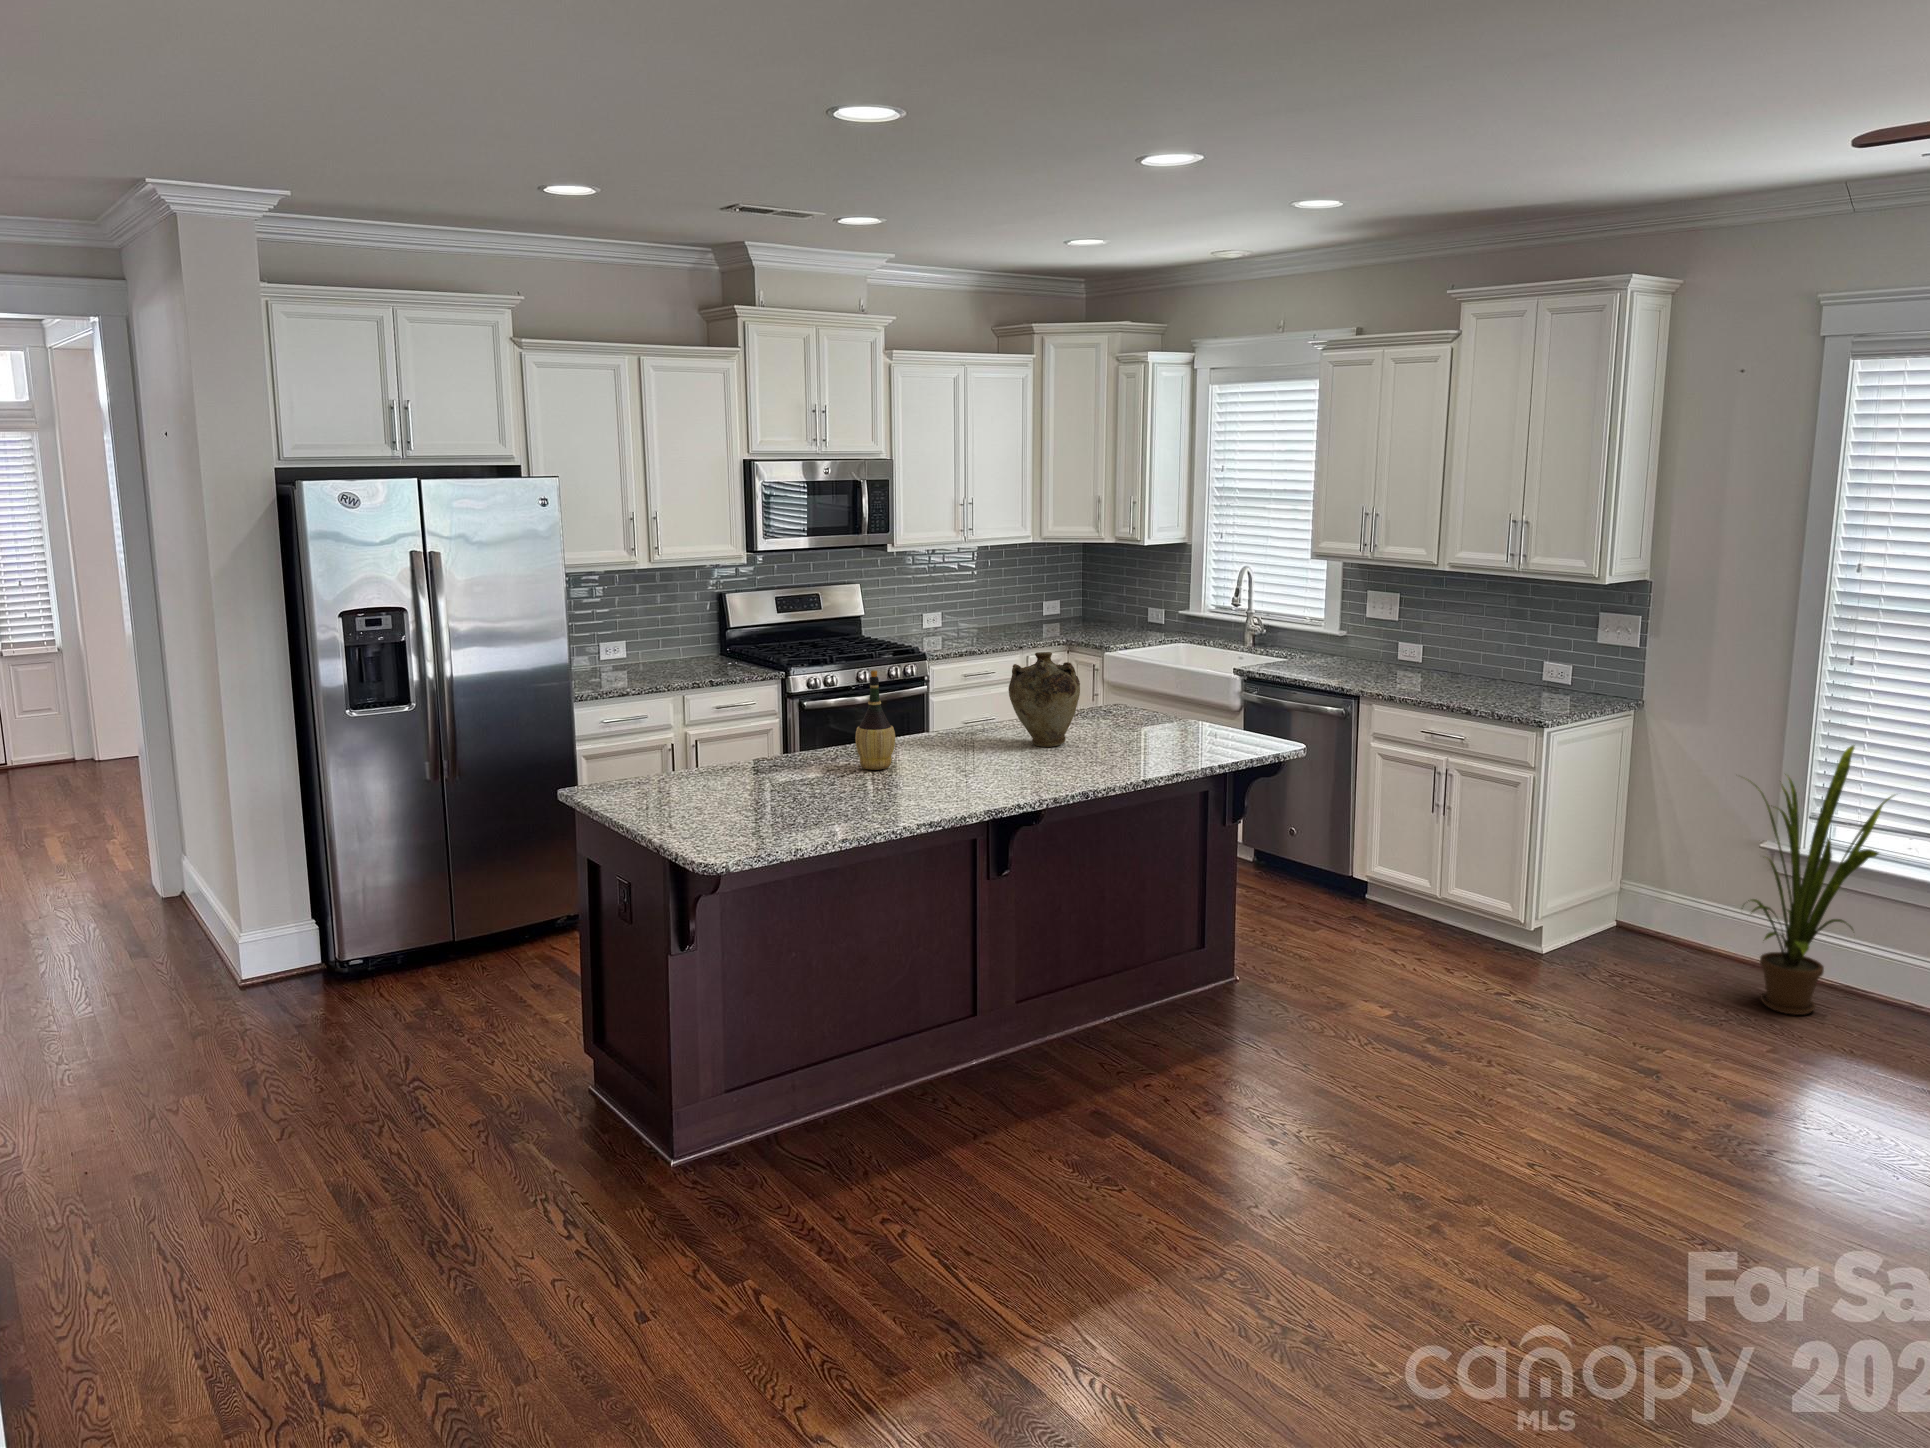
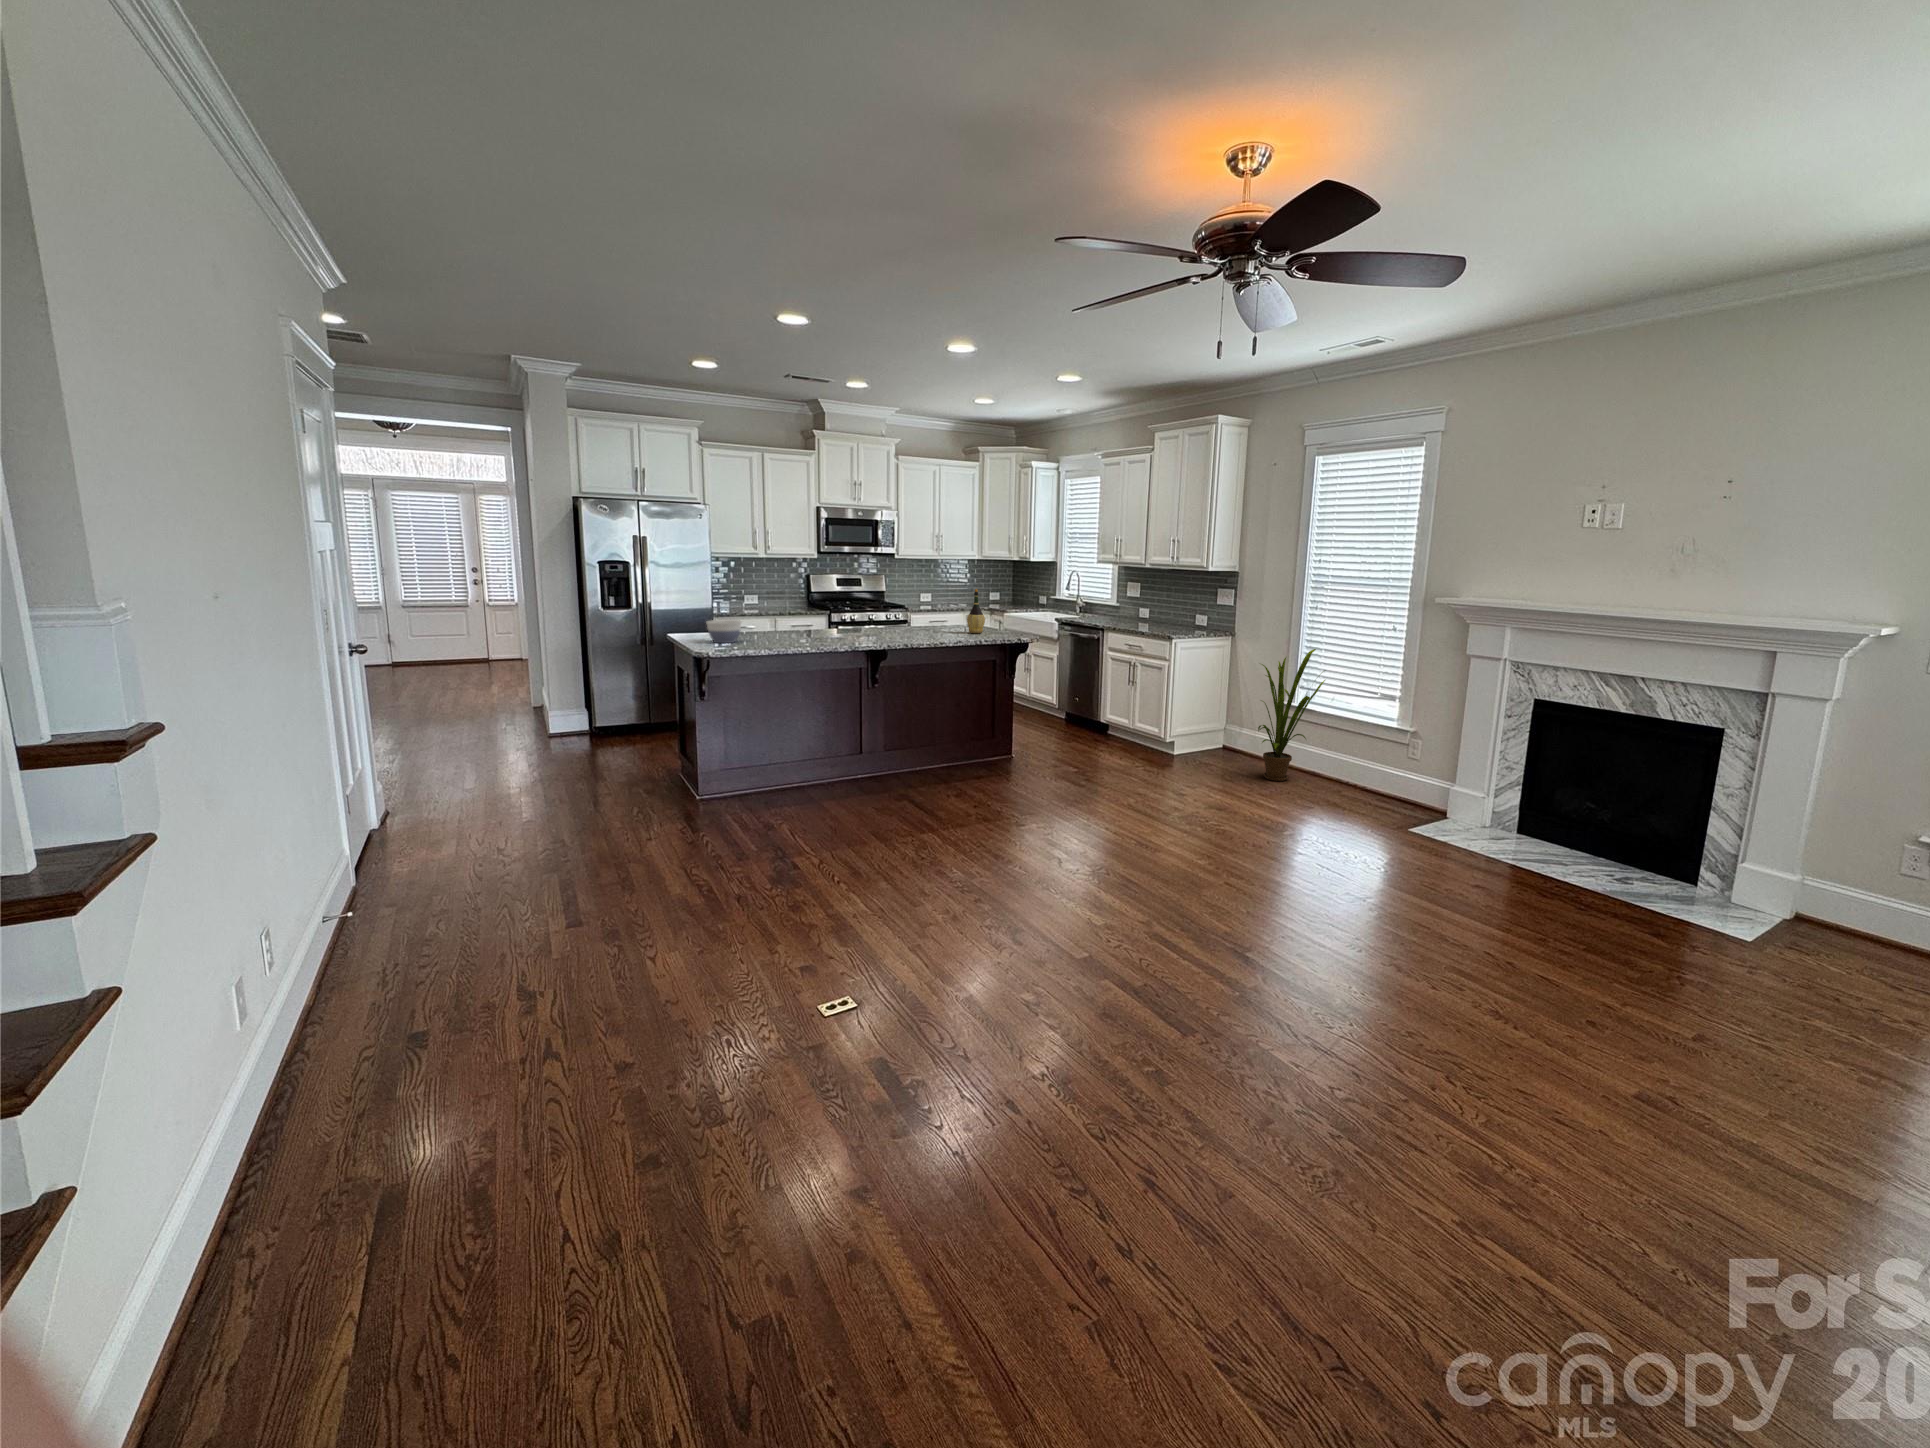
vase: present [1008,652,1080,747] -> none [892,587,926,632]
wine bottle: present [855,670,895,770] -> present [967,589,985,633]
bowl: none [694,773,770,832] -> present [706,620,741,643]

